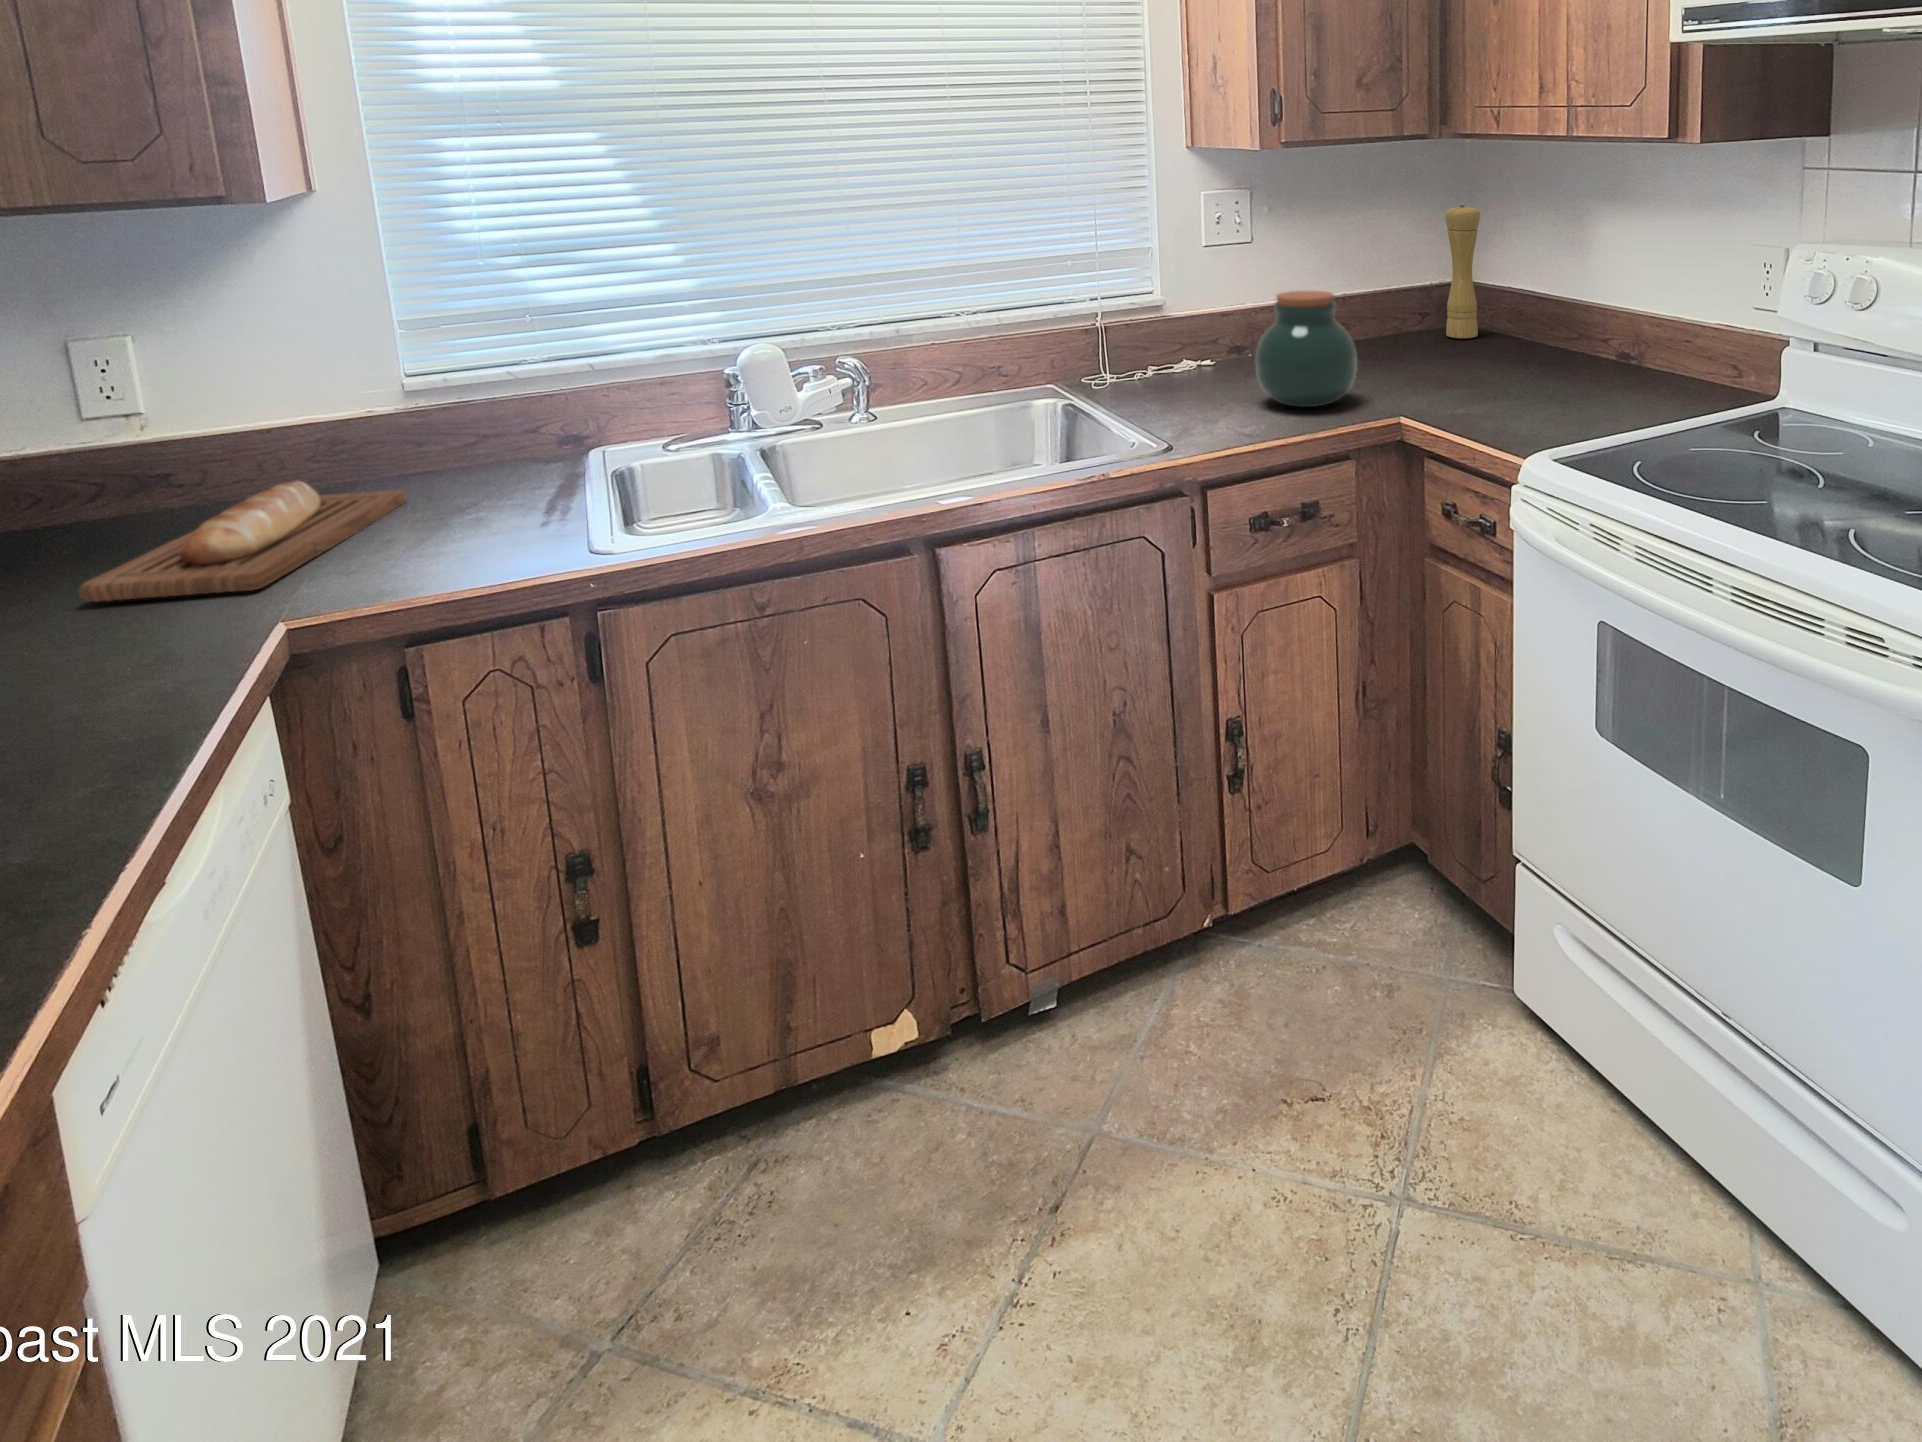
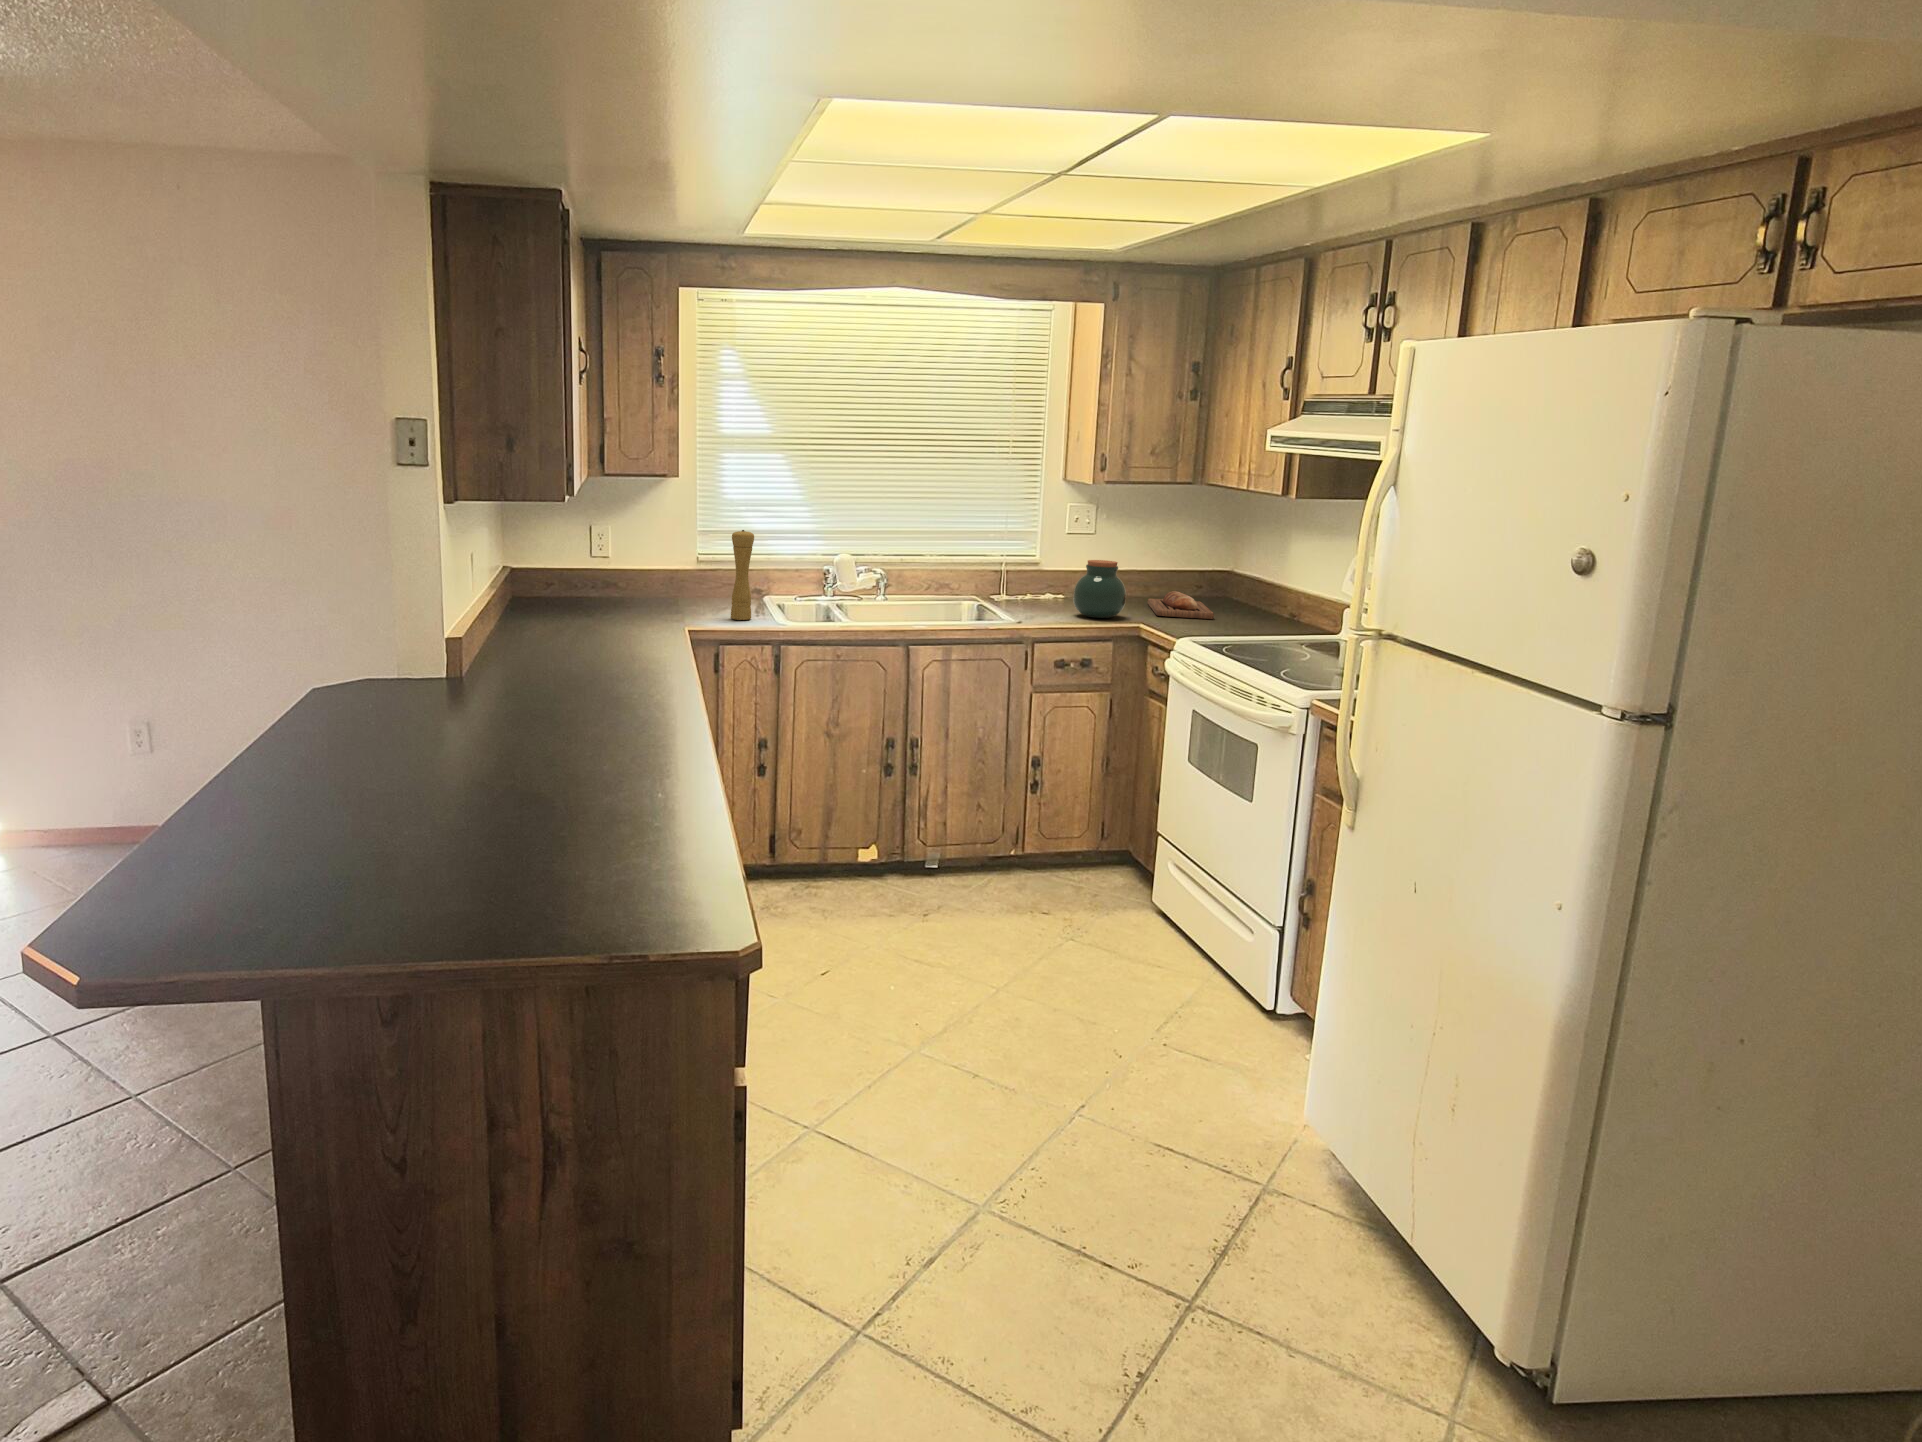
pepper mill: present [1445,205,1480,338] -> present [731,530,754,620]
bread loaf: present [79,481,406,602] -> present [1147,591,1214,619]

